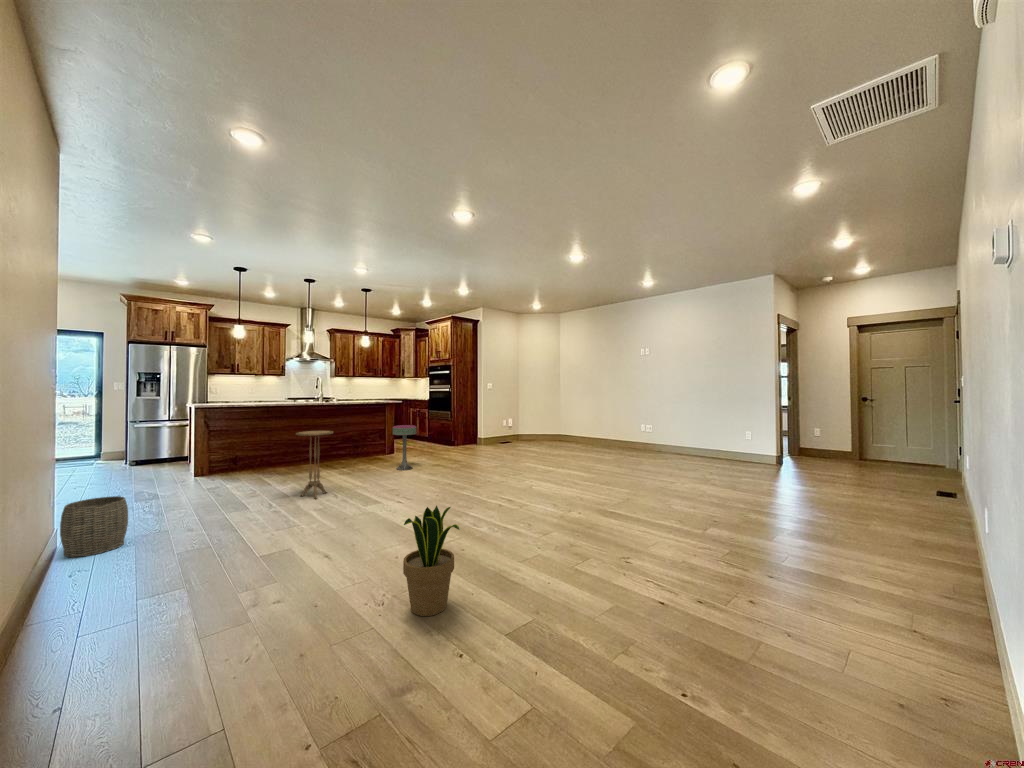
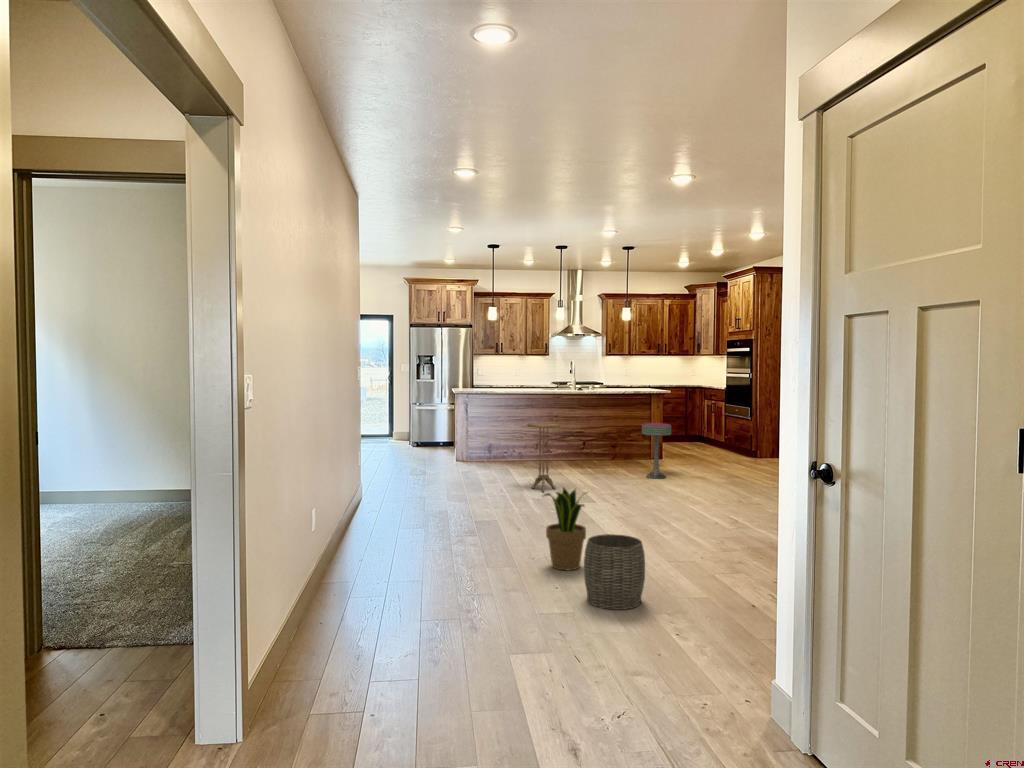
woven basket: present [60,496,128,557] -> present [584,534,645,610]

